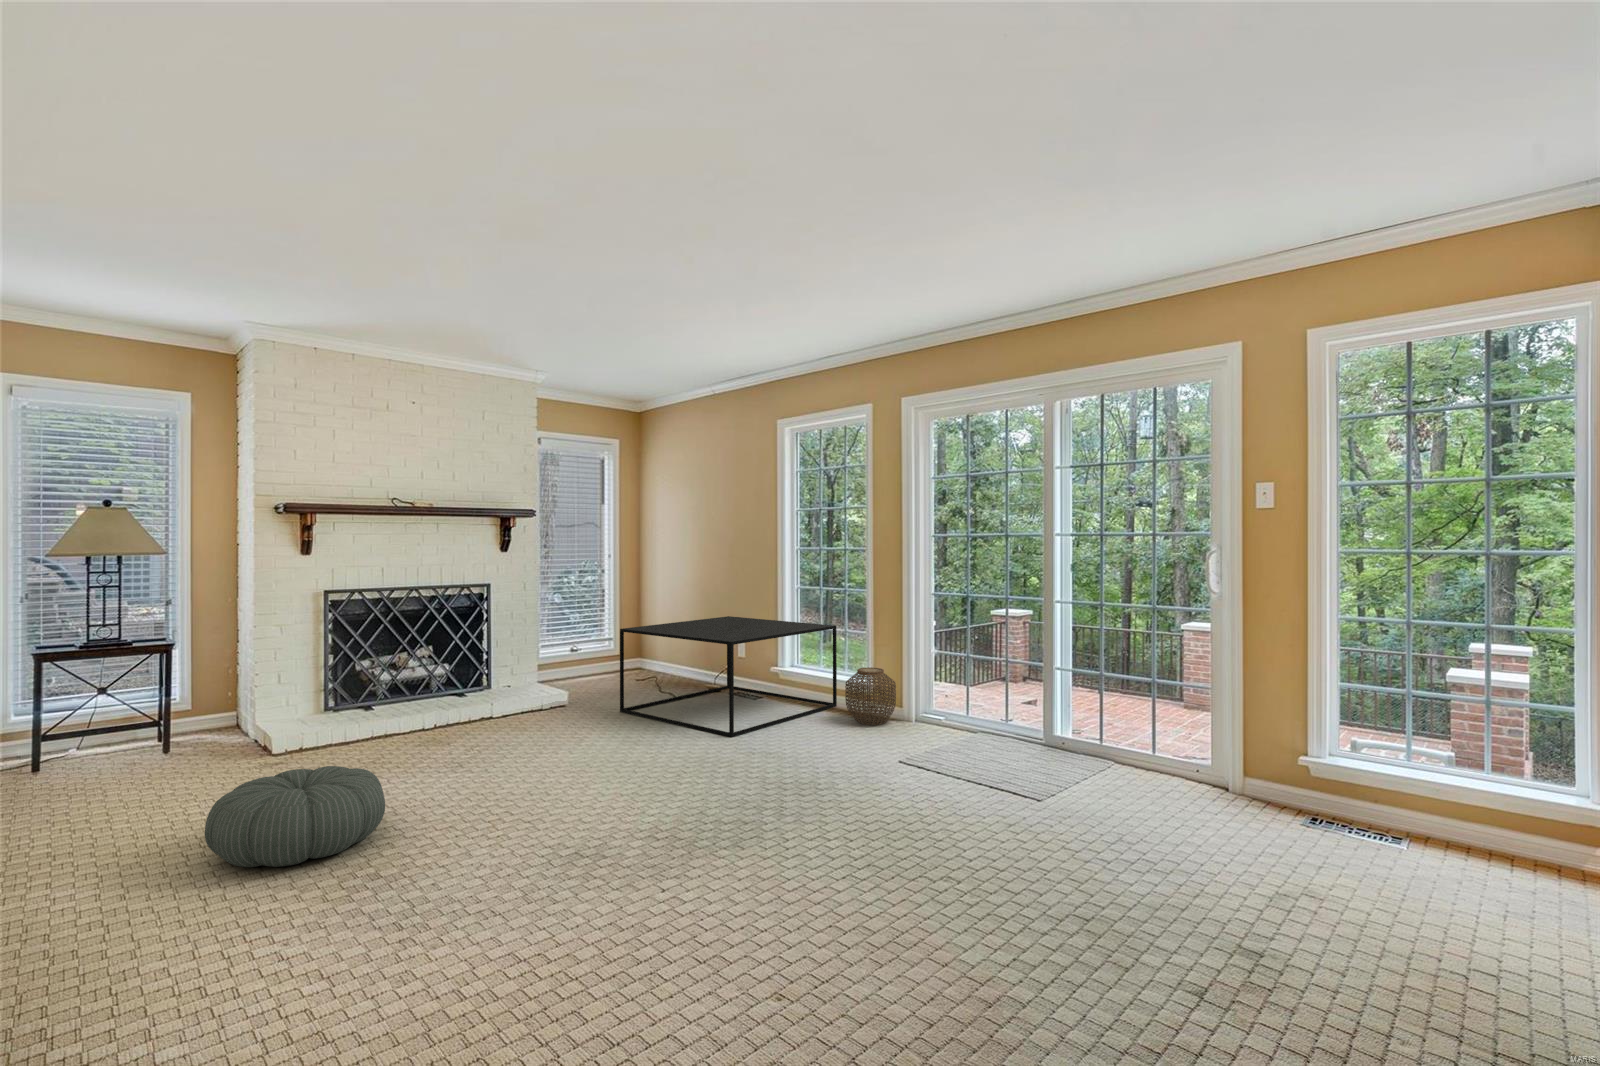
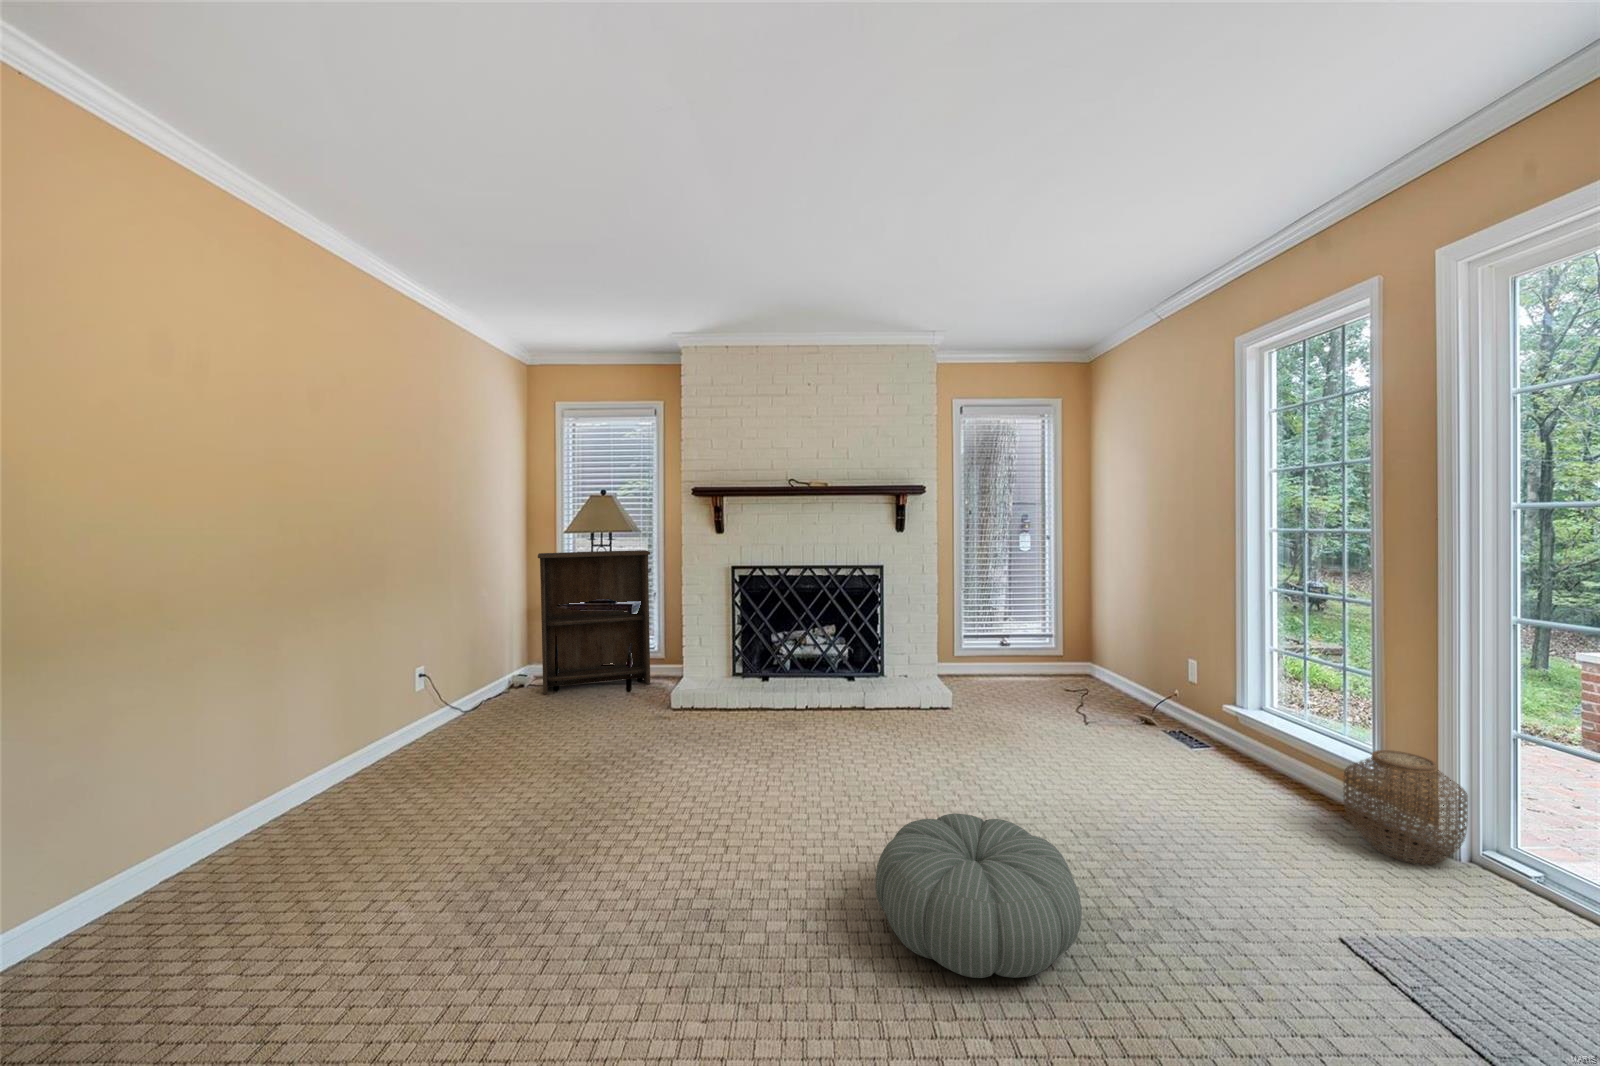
bookshelf: none [1,576,197,776] -> present [538,550,650,694]
coffee table: present [620,616,837,737] -> none [998,623,1342,813]
pouf: present [205,766,385,867] -> present [875,814,1082,978]

